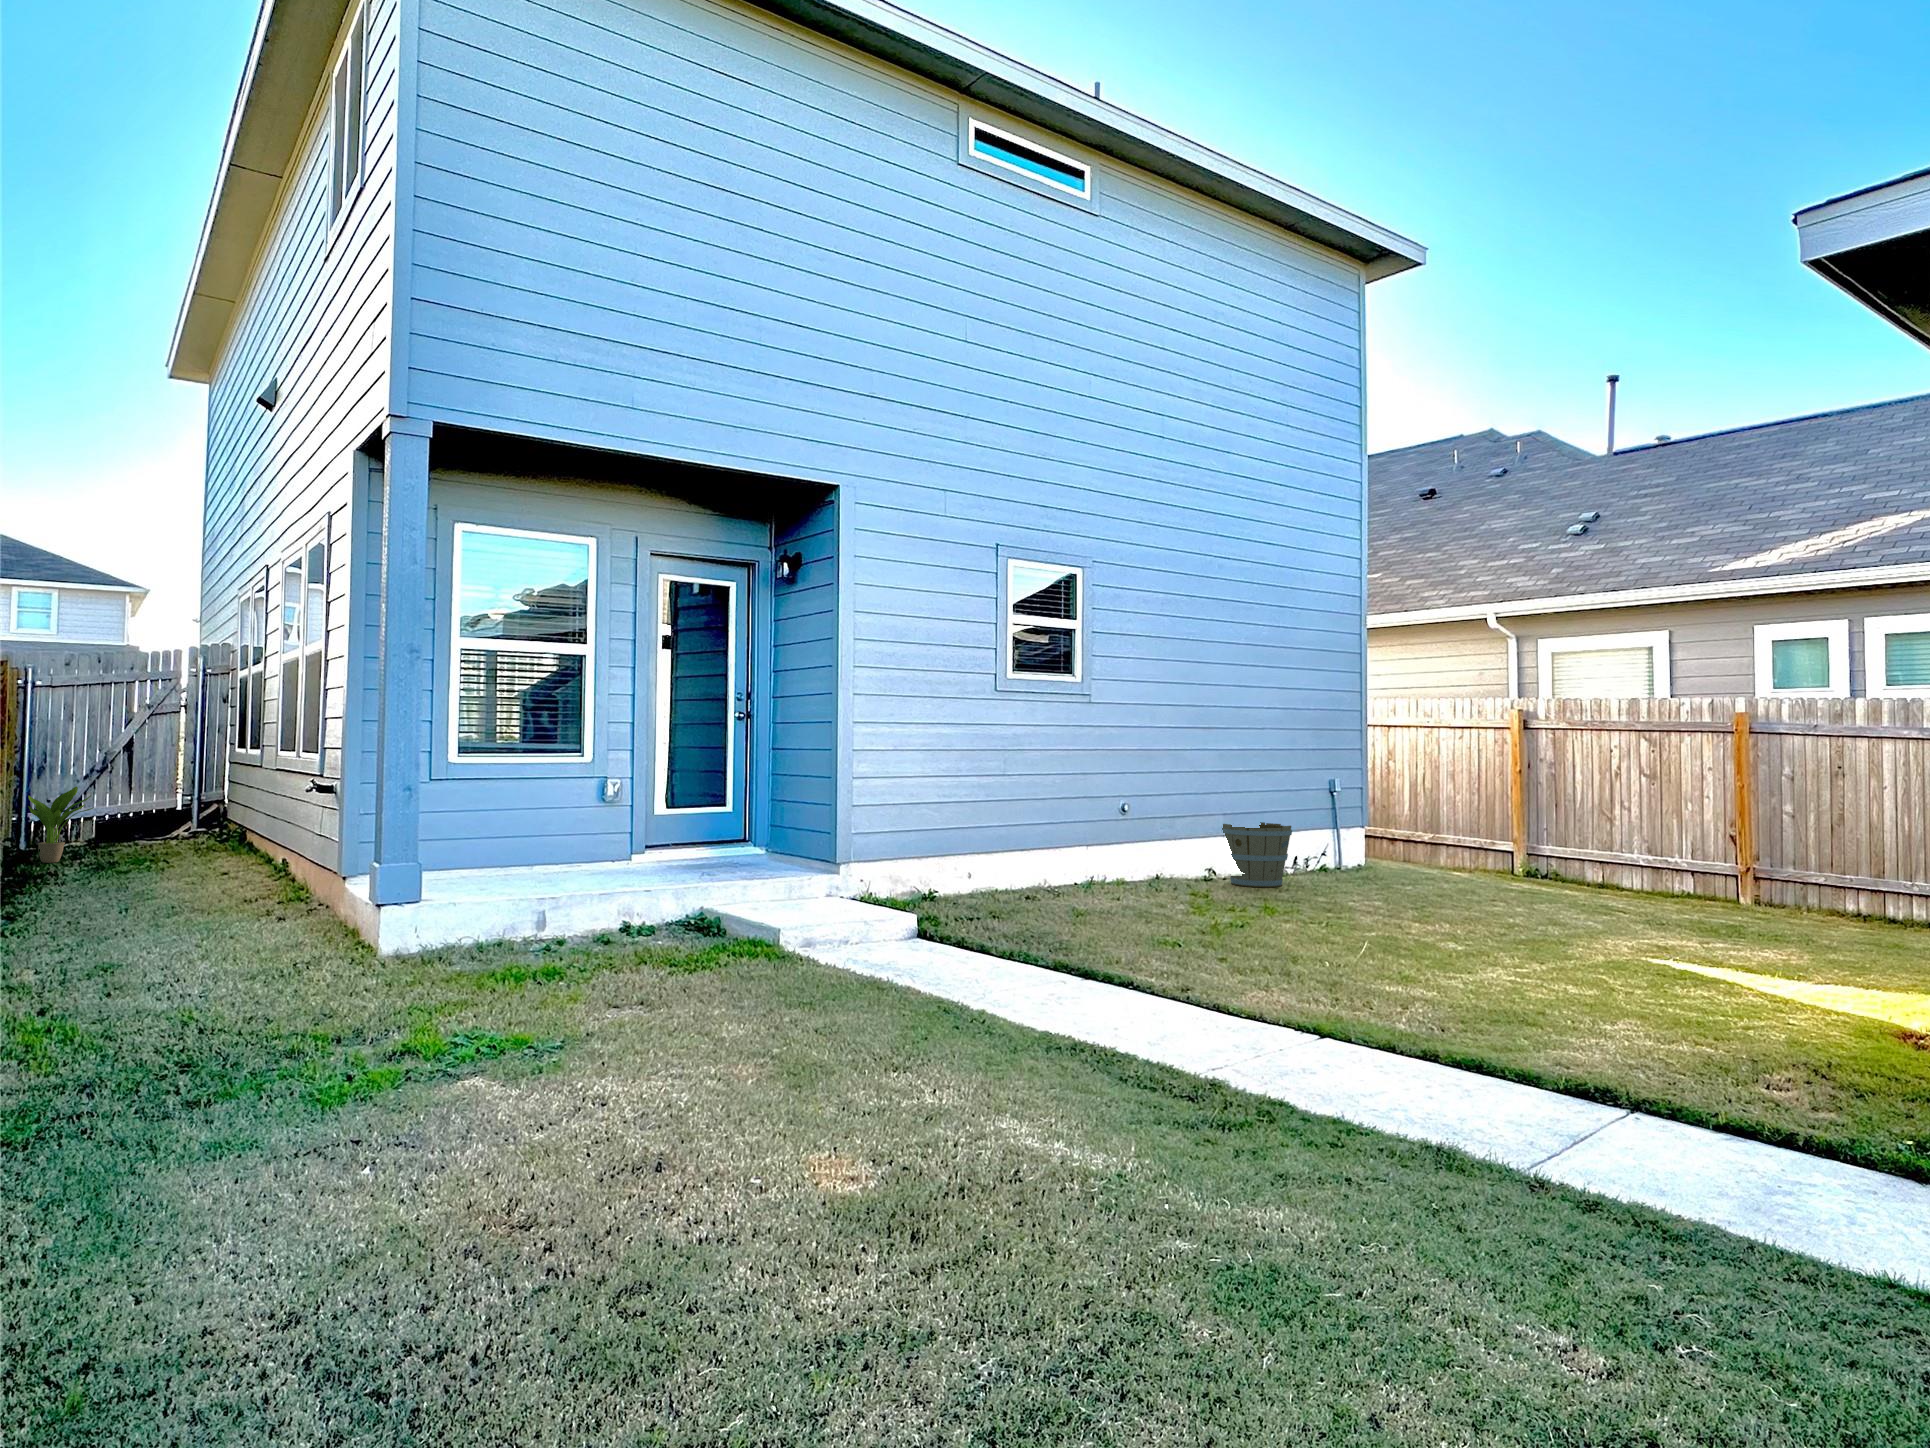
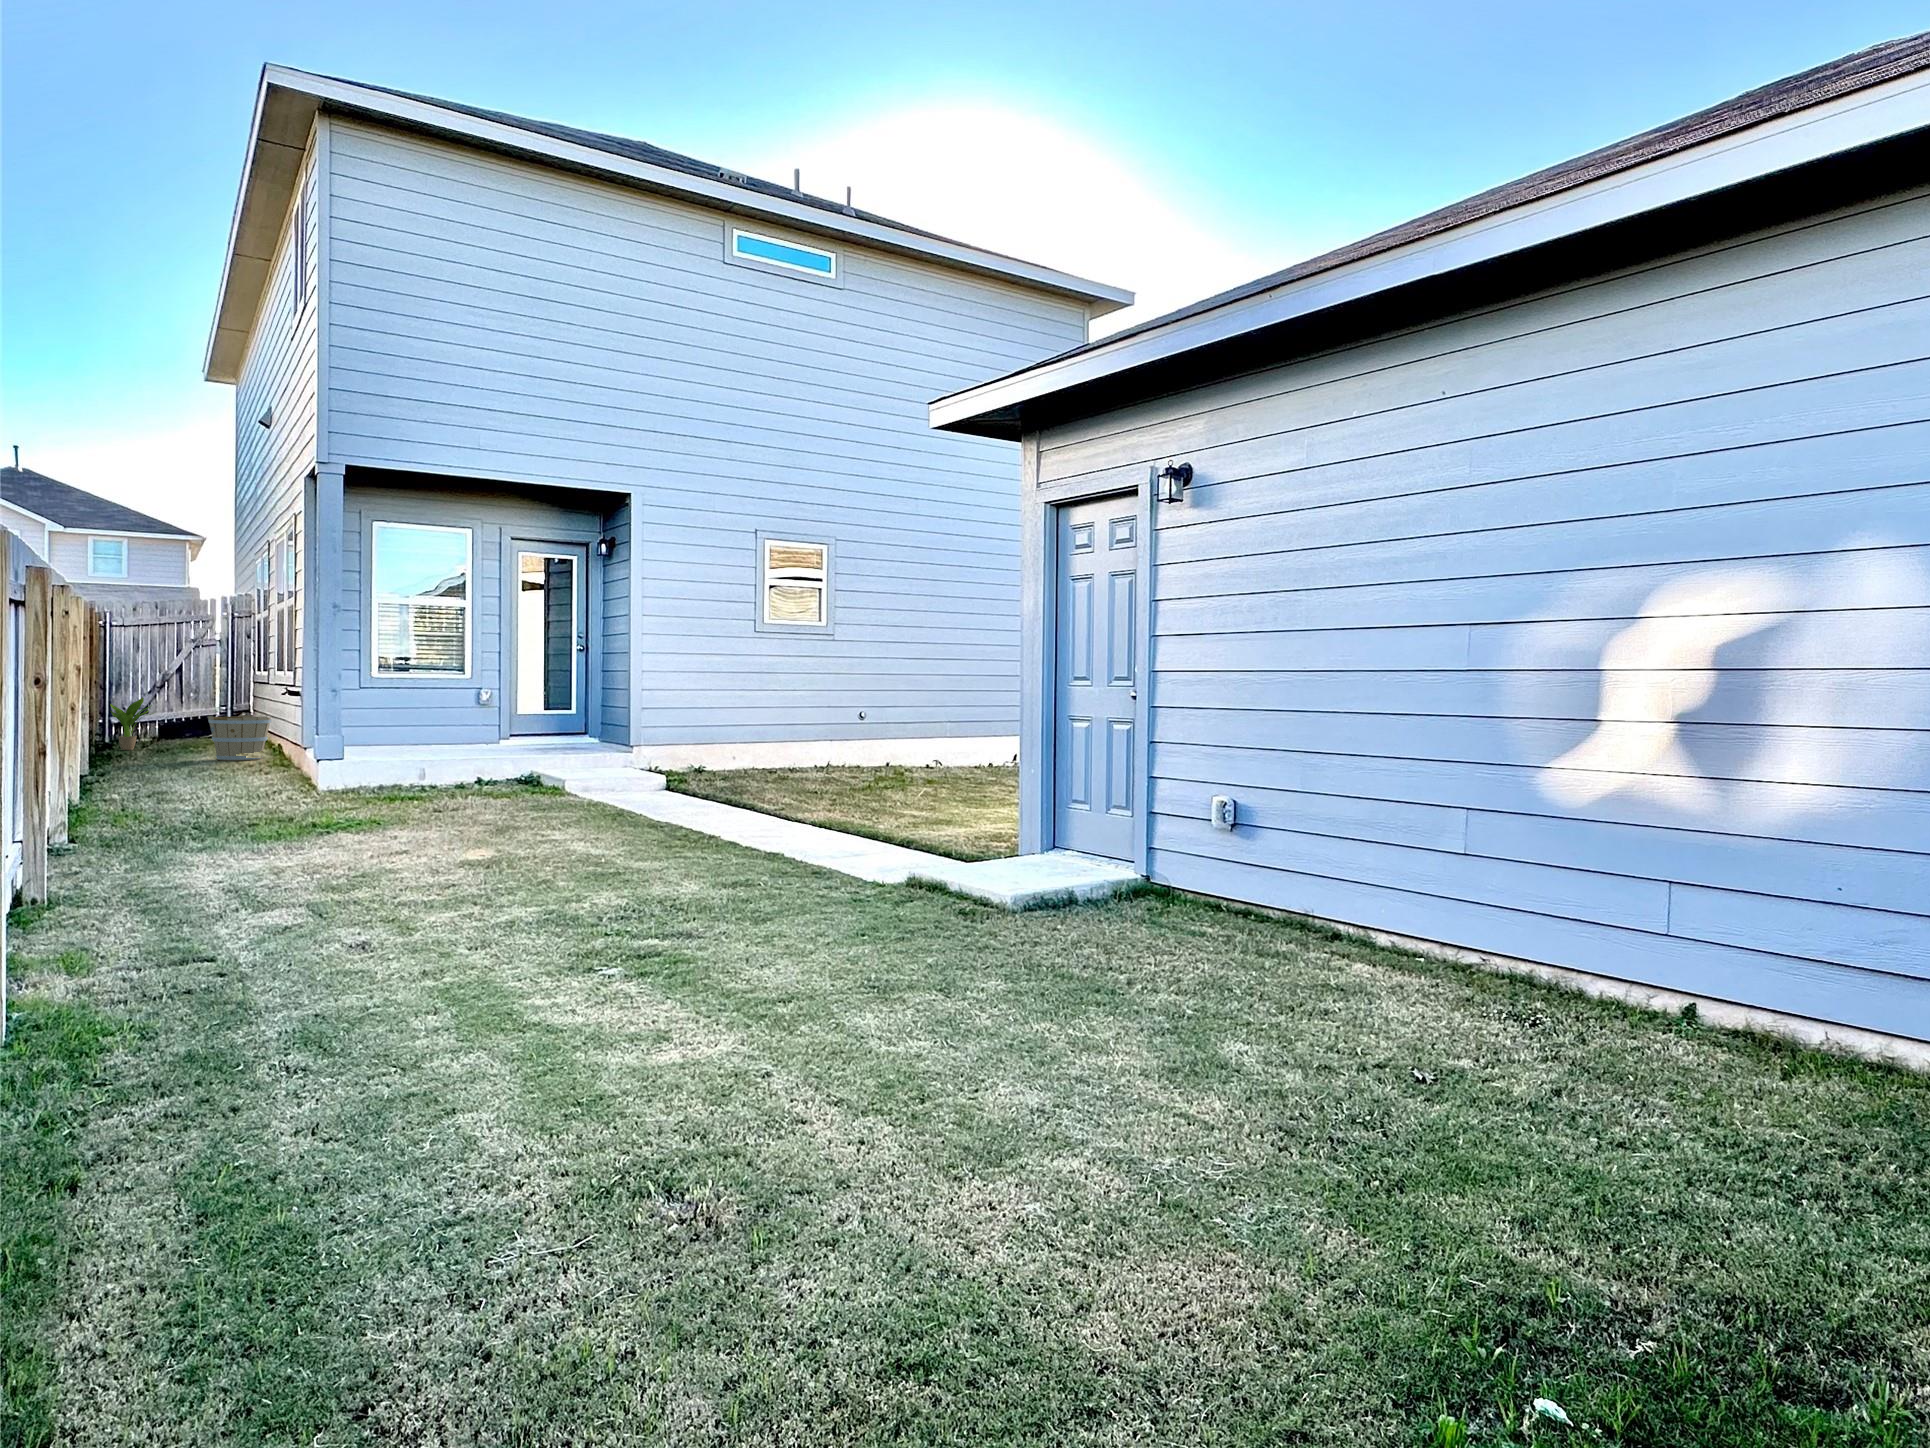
wooden bucket: present [1222,822,1292,887] -> present [208,715,272,761]

